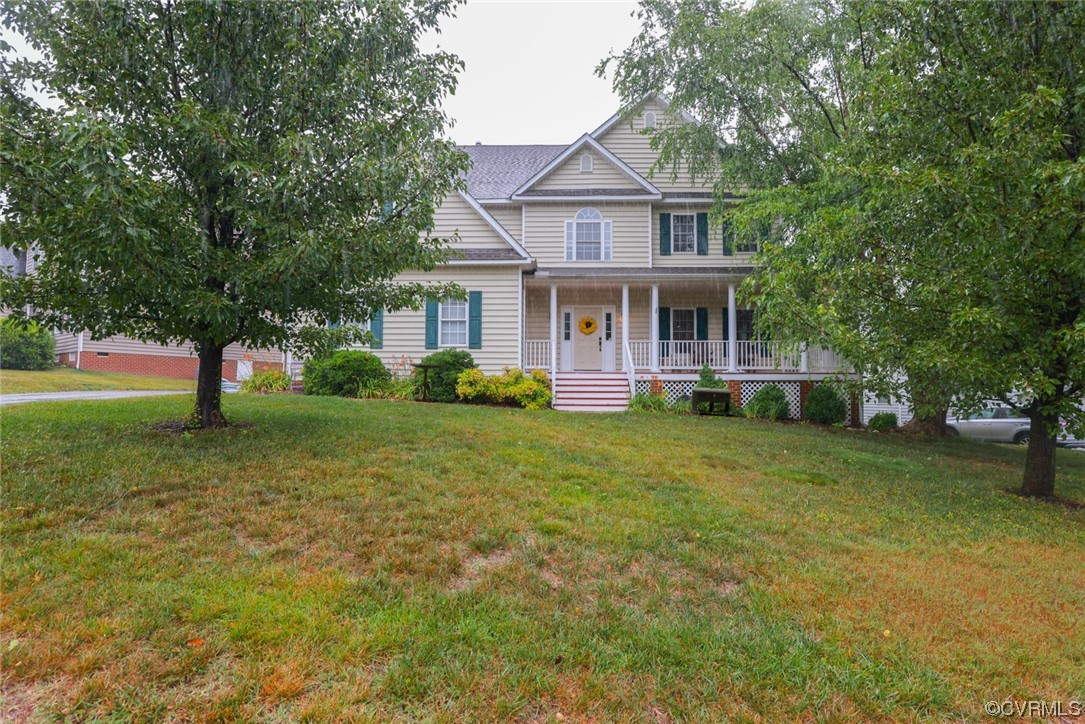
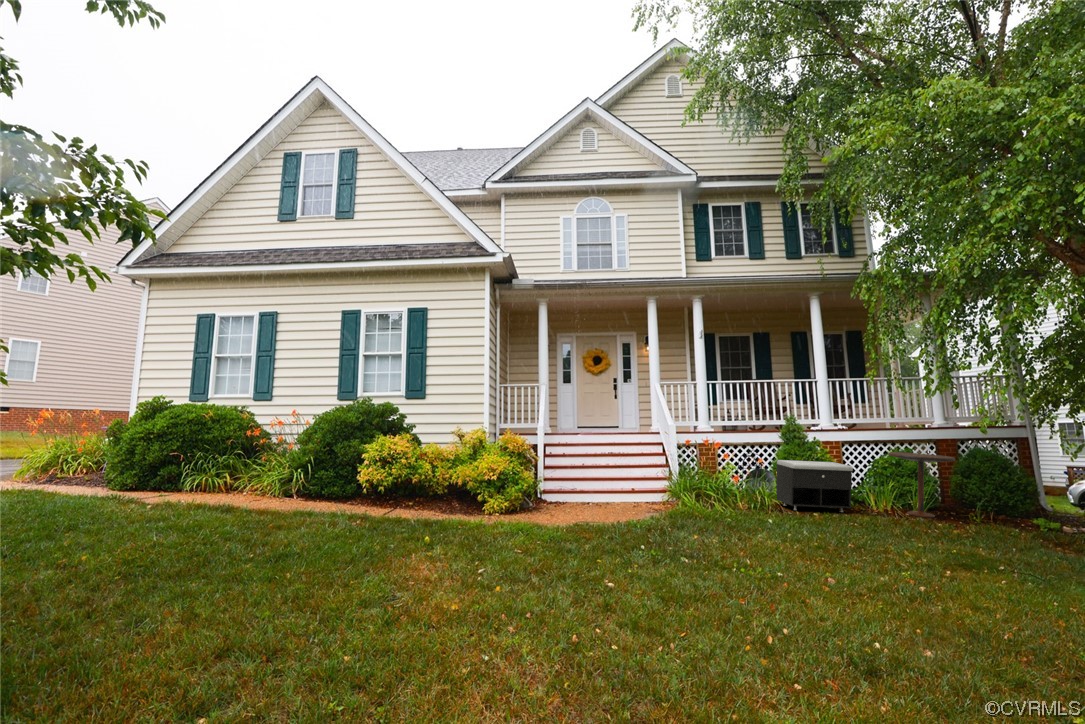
pedestal table: present [410,364,443,402] -> present [889,452,955,518]

